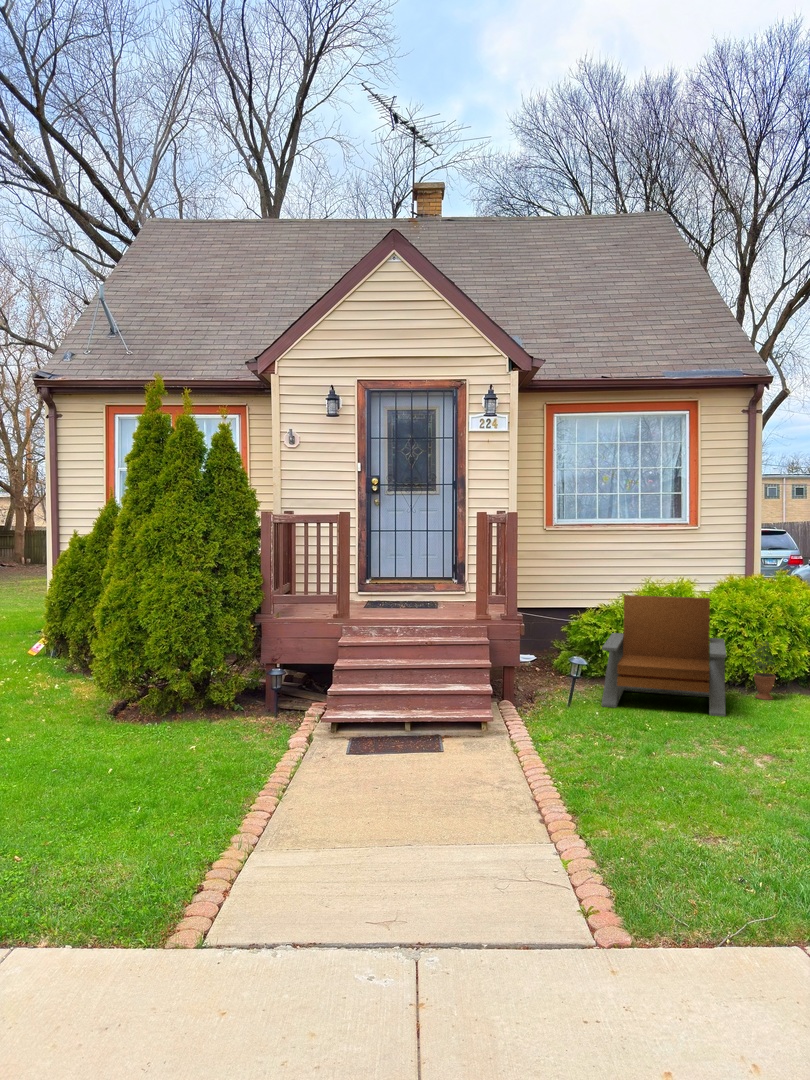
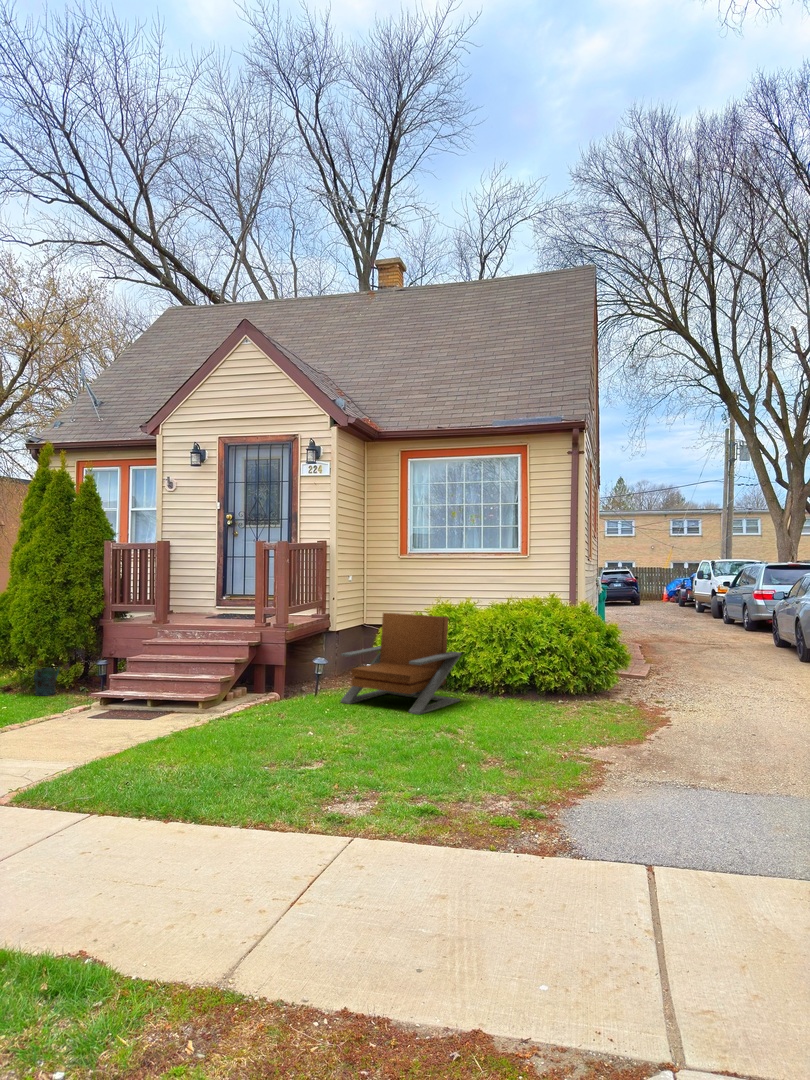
potted plant: present [752,641,776,700] -> none [477,654,499,706]
watering can: none [197,675,223,724] -> present [33,662,64,696]

